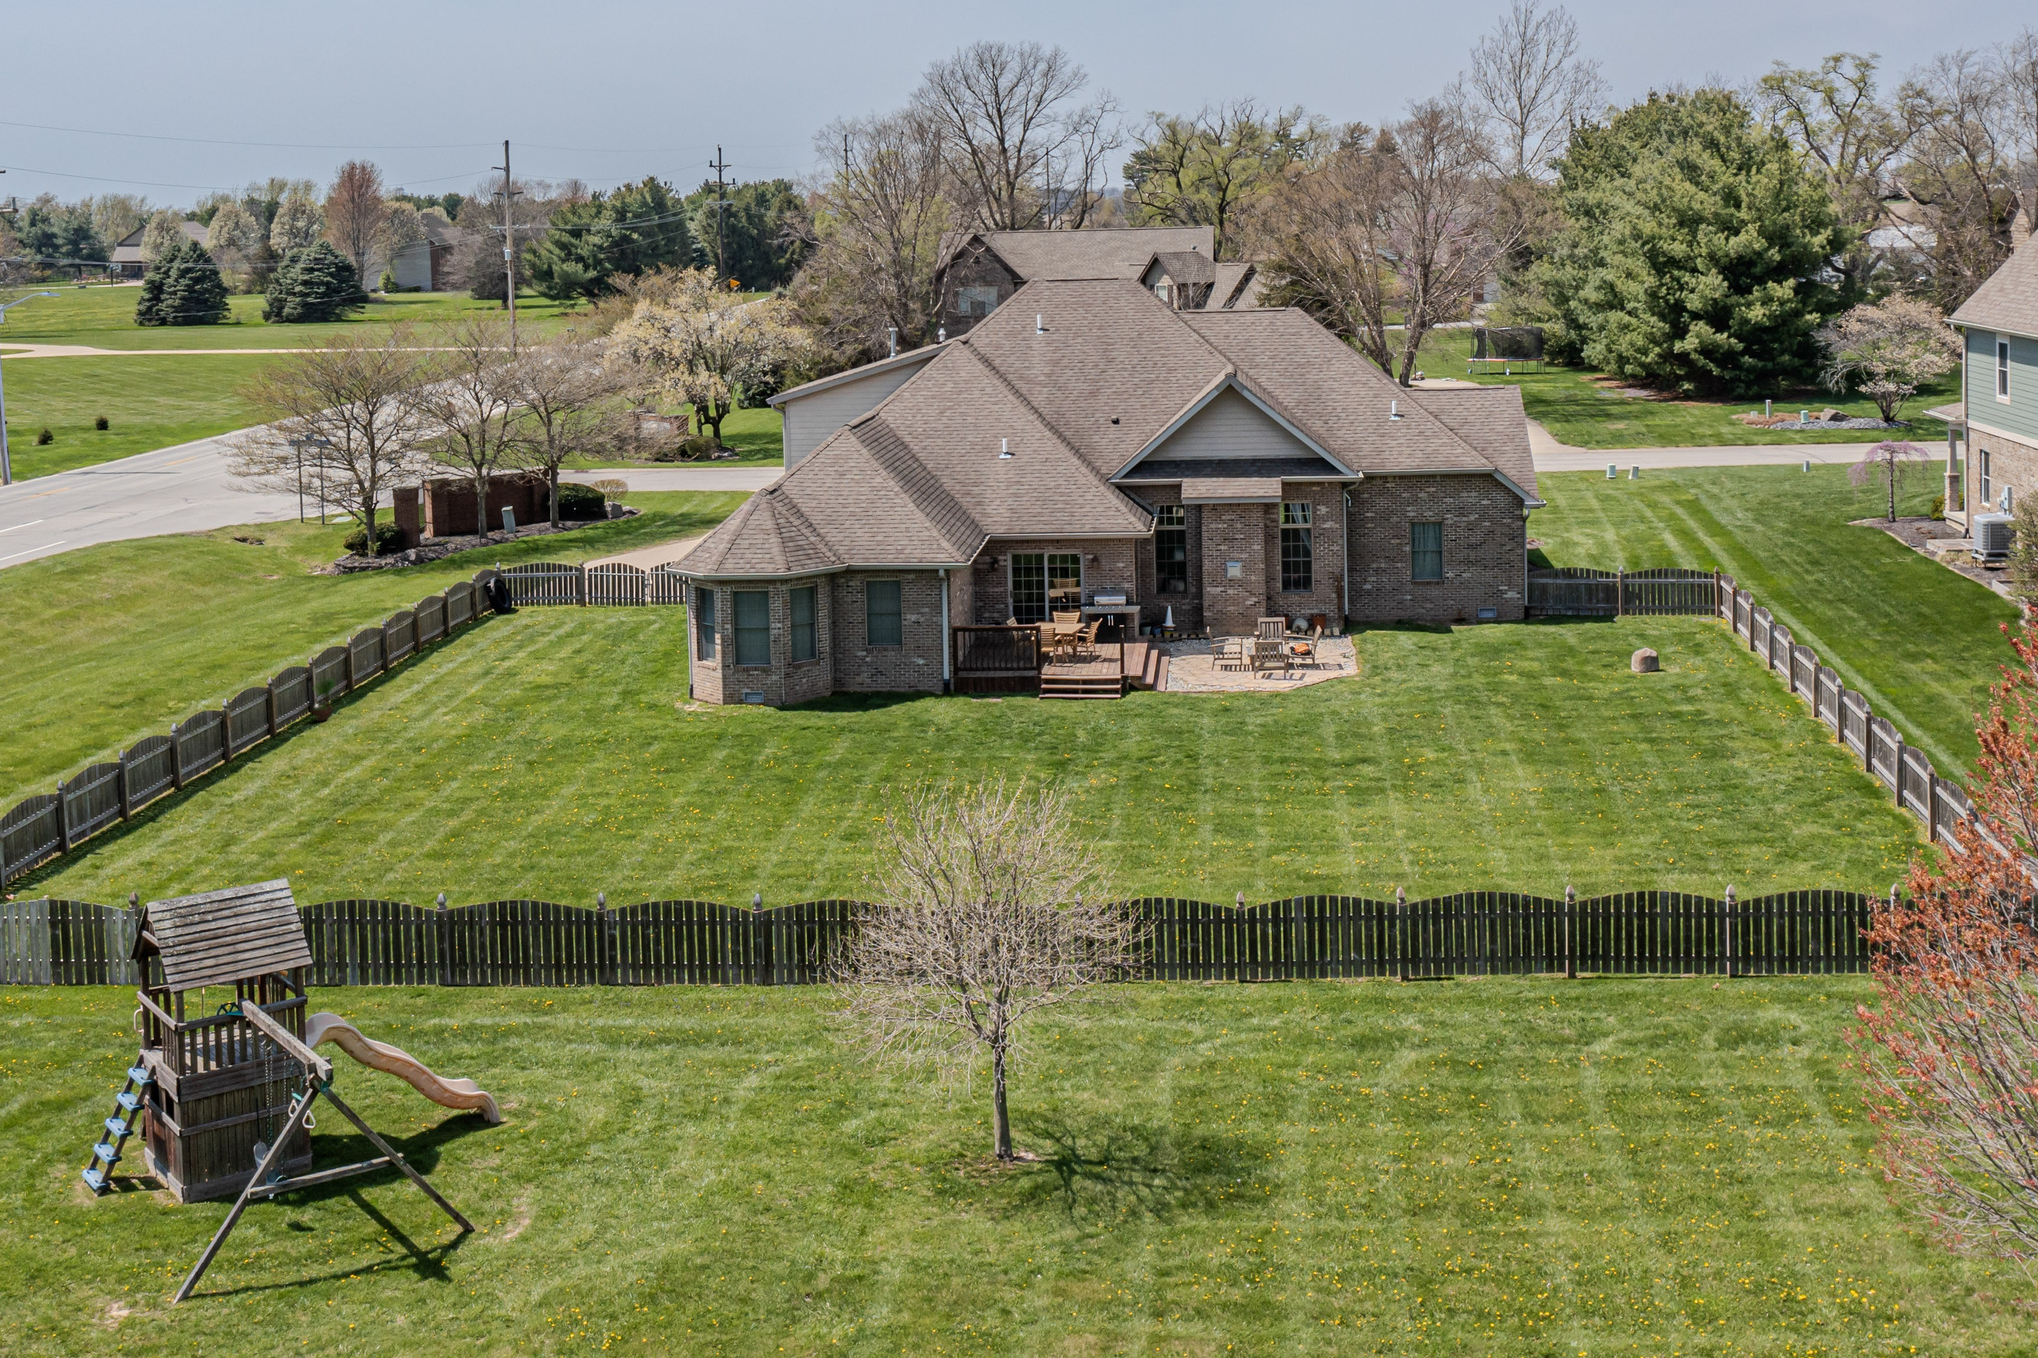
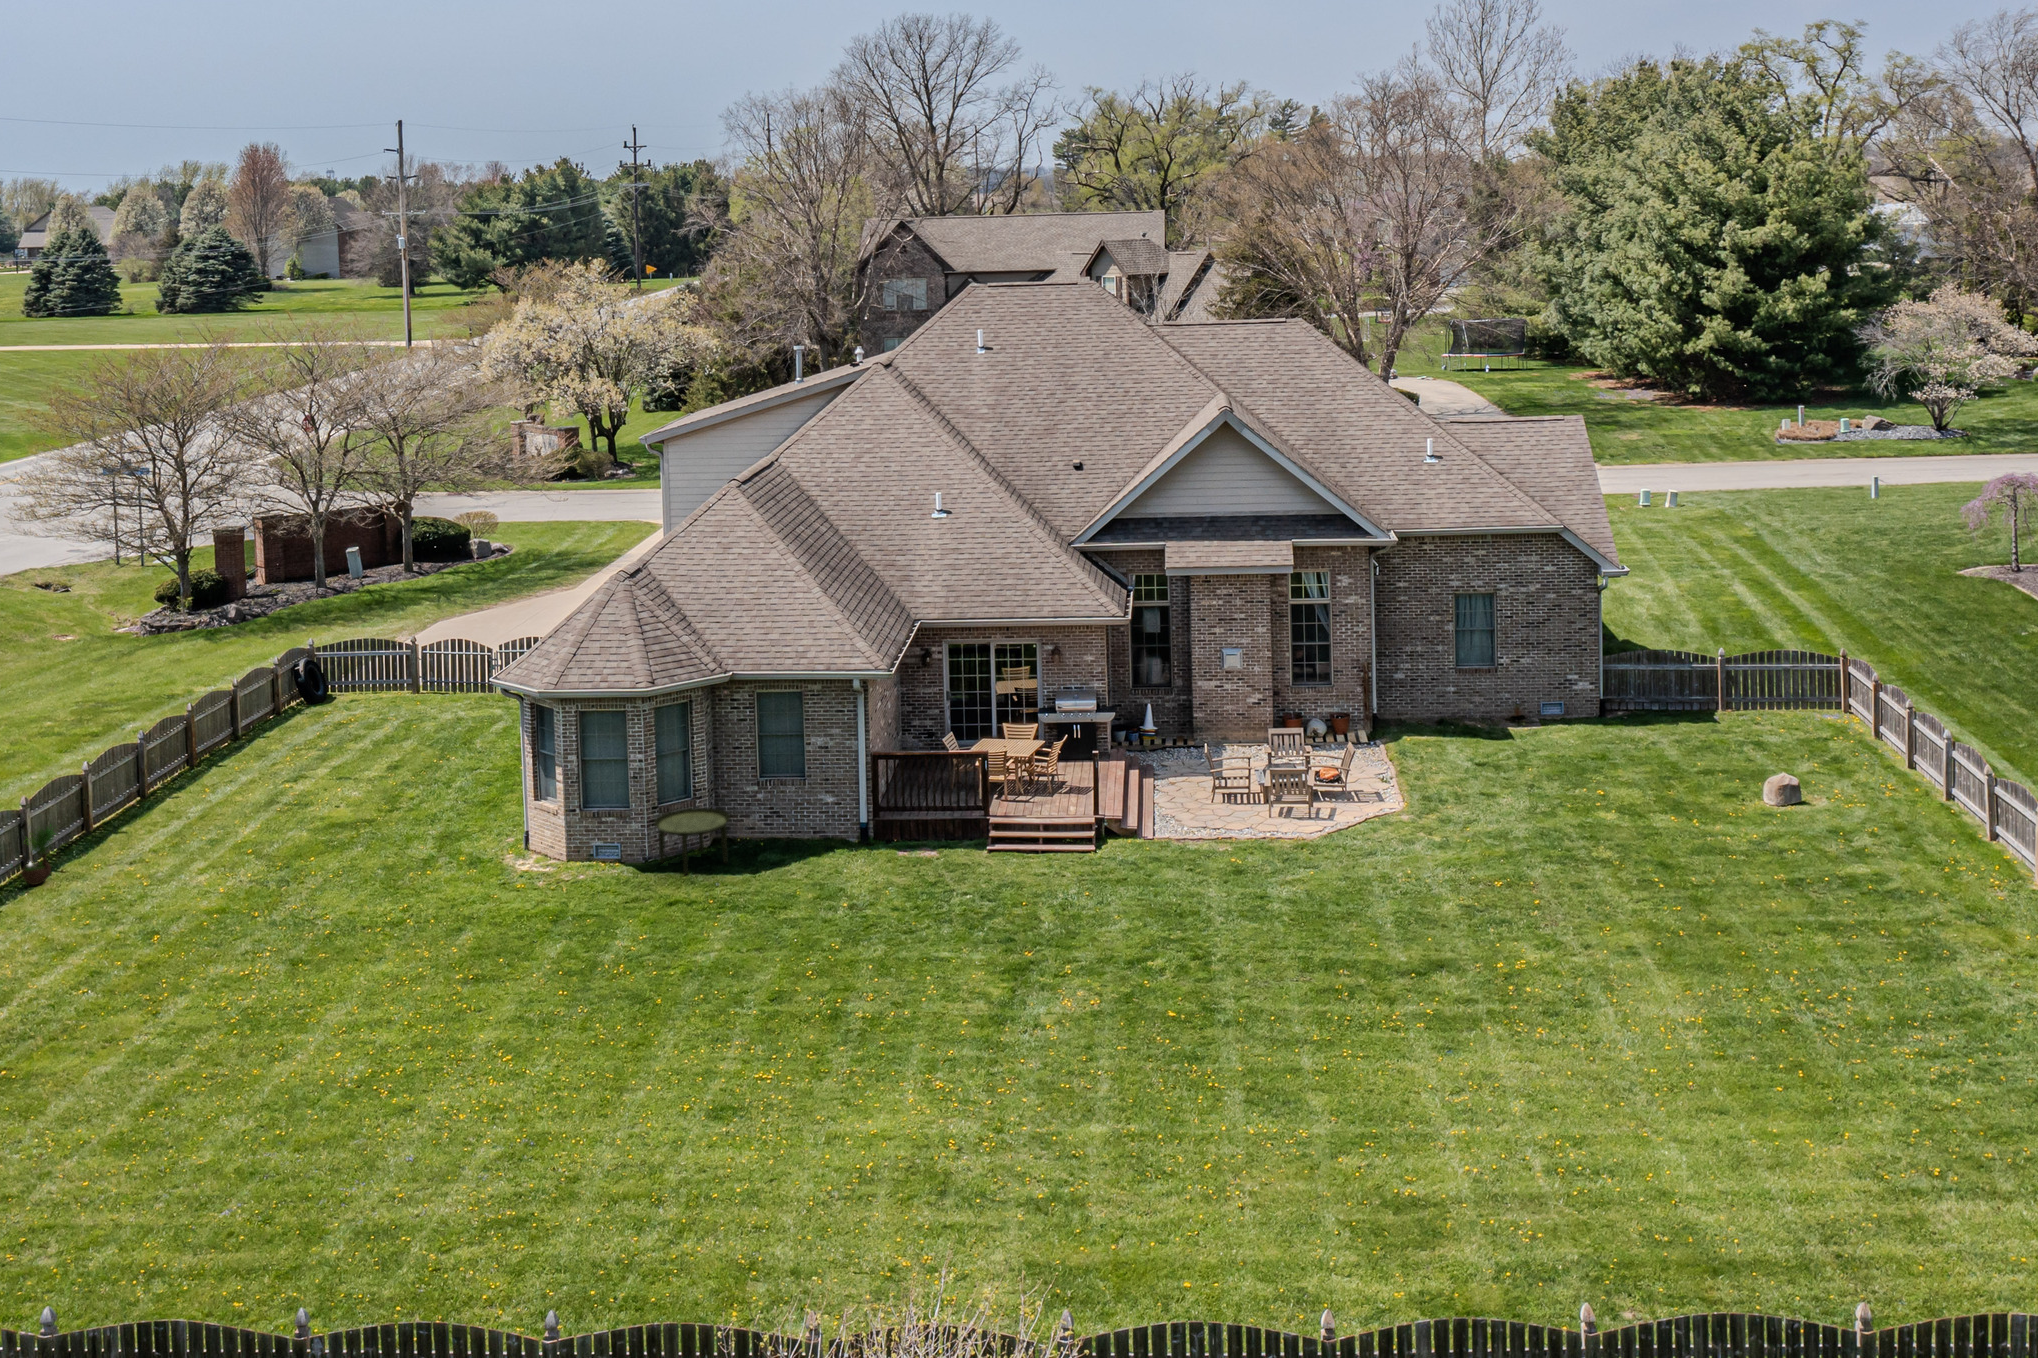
round table: none [789,668,846,714] -> present [654,808,730,875]

